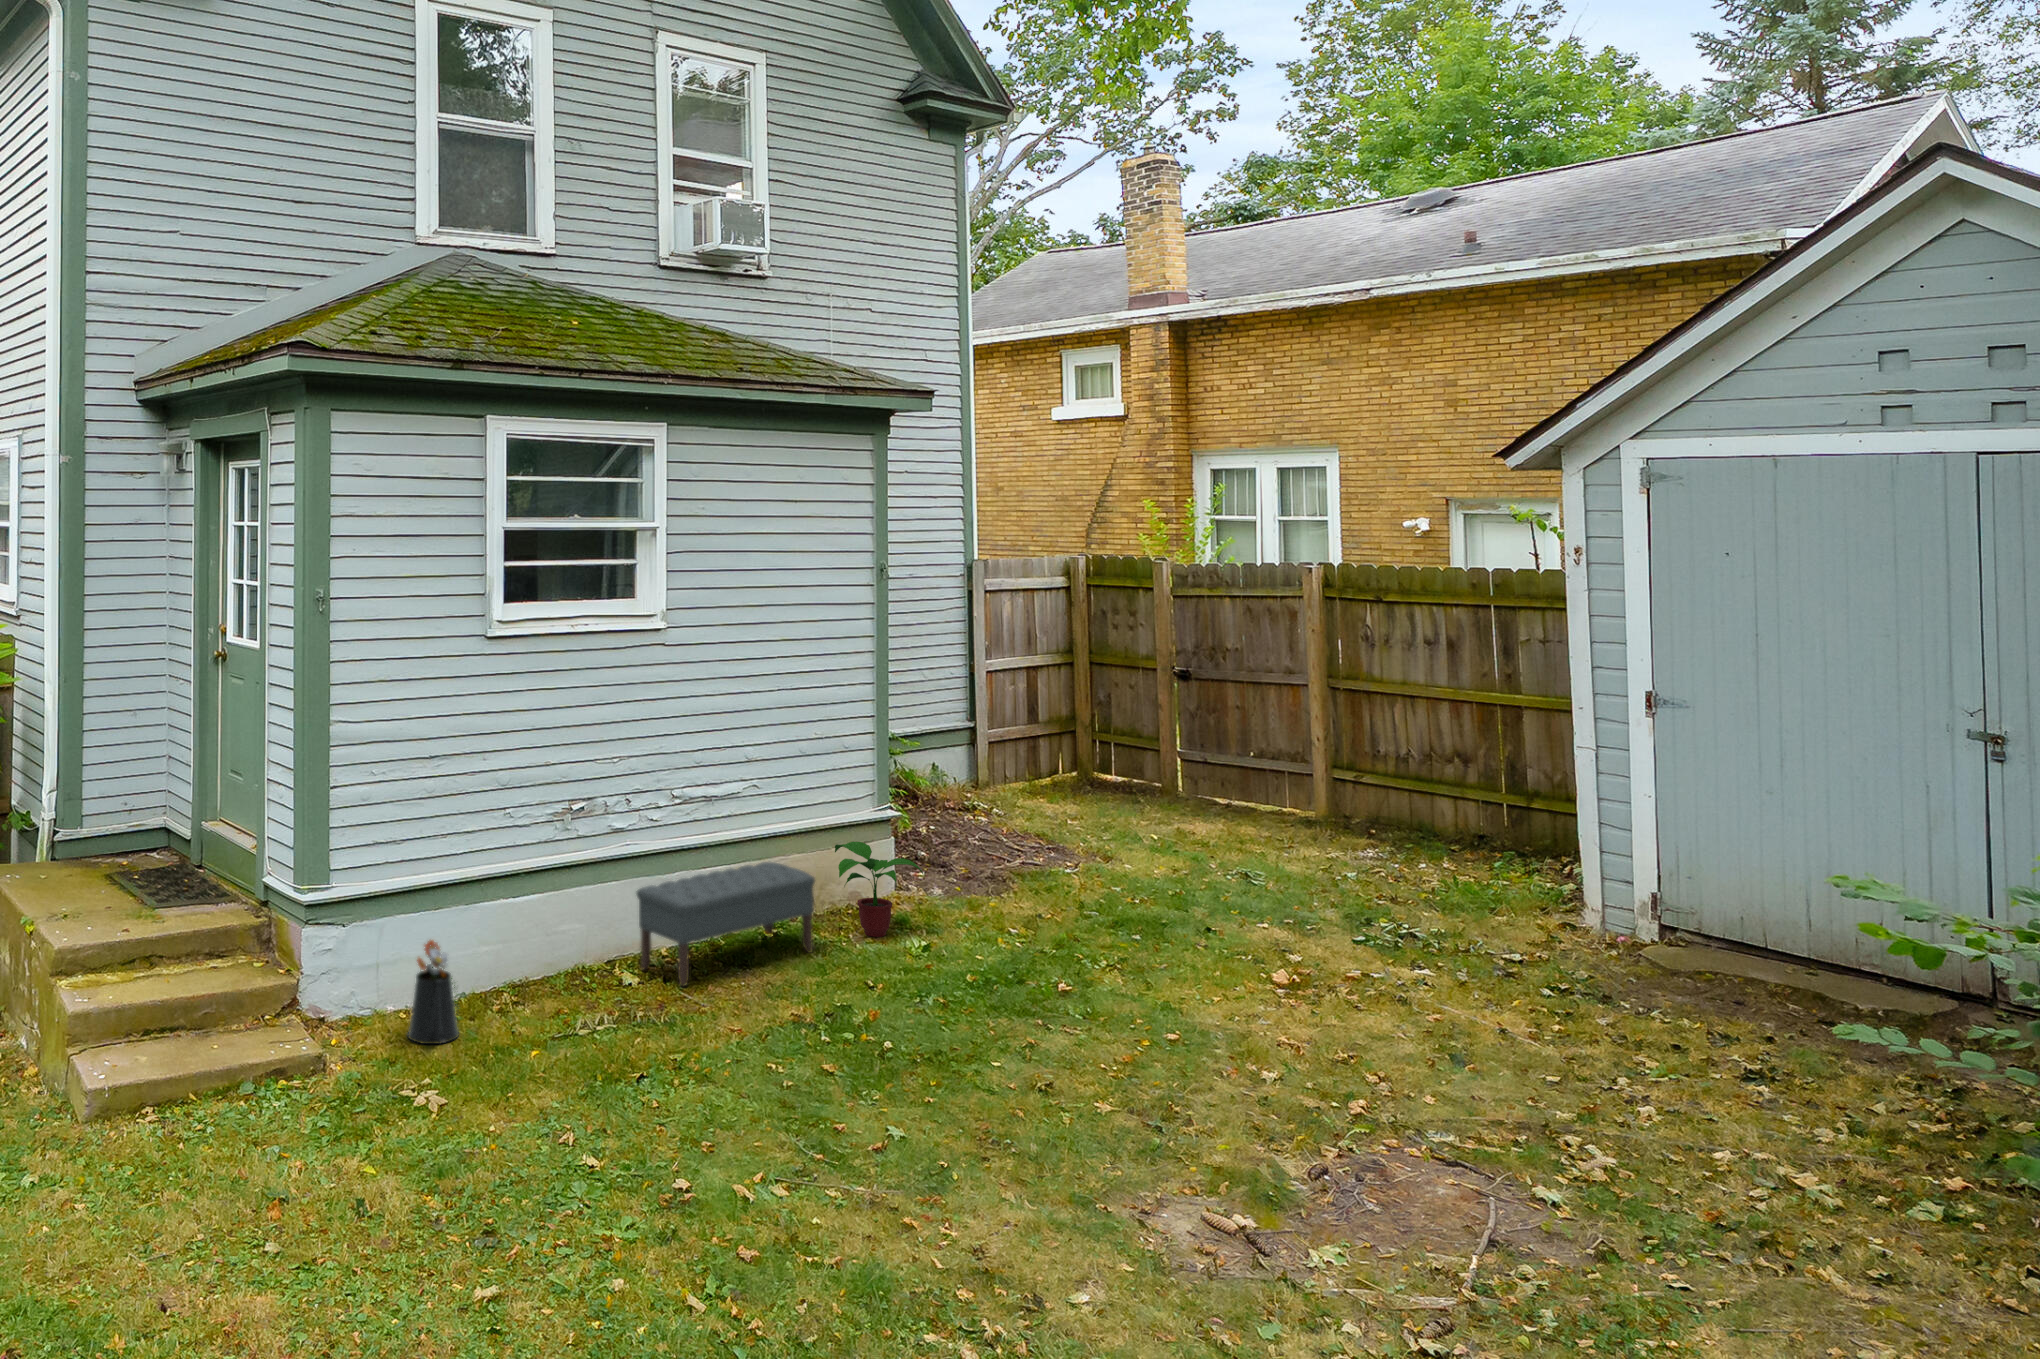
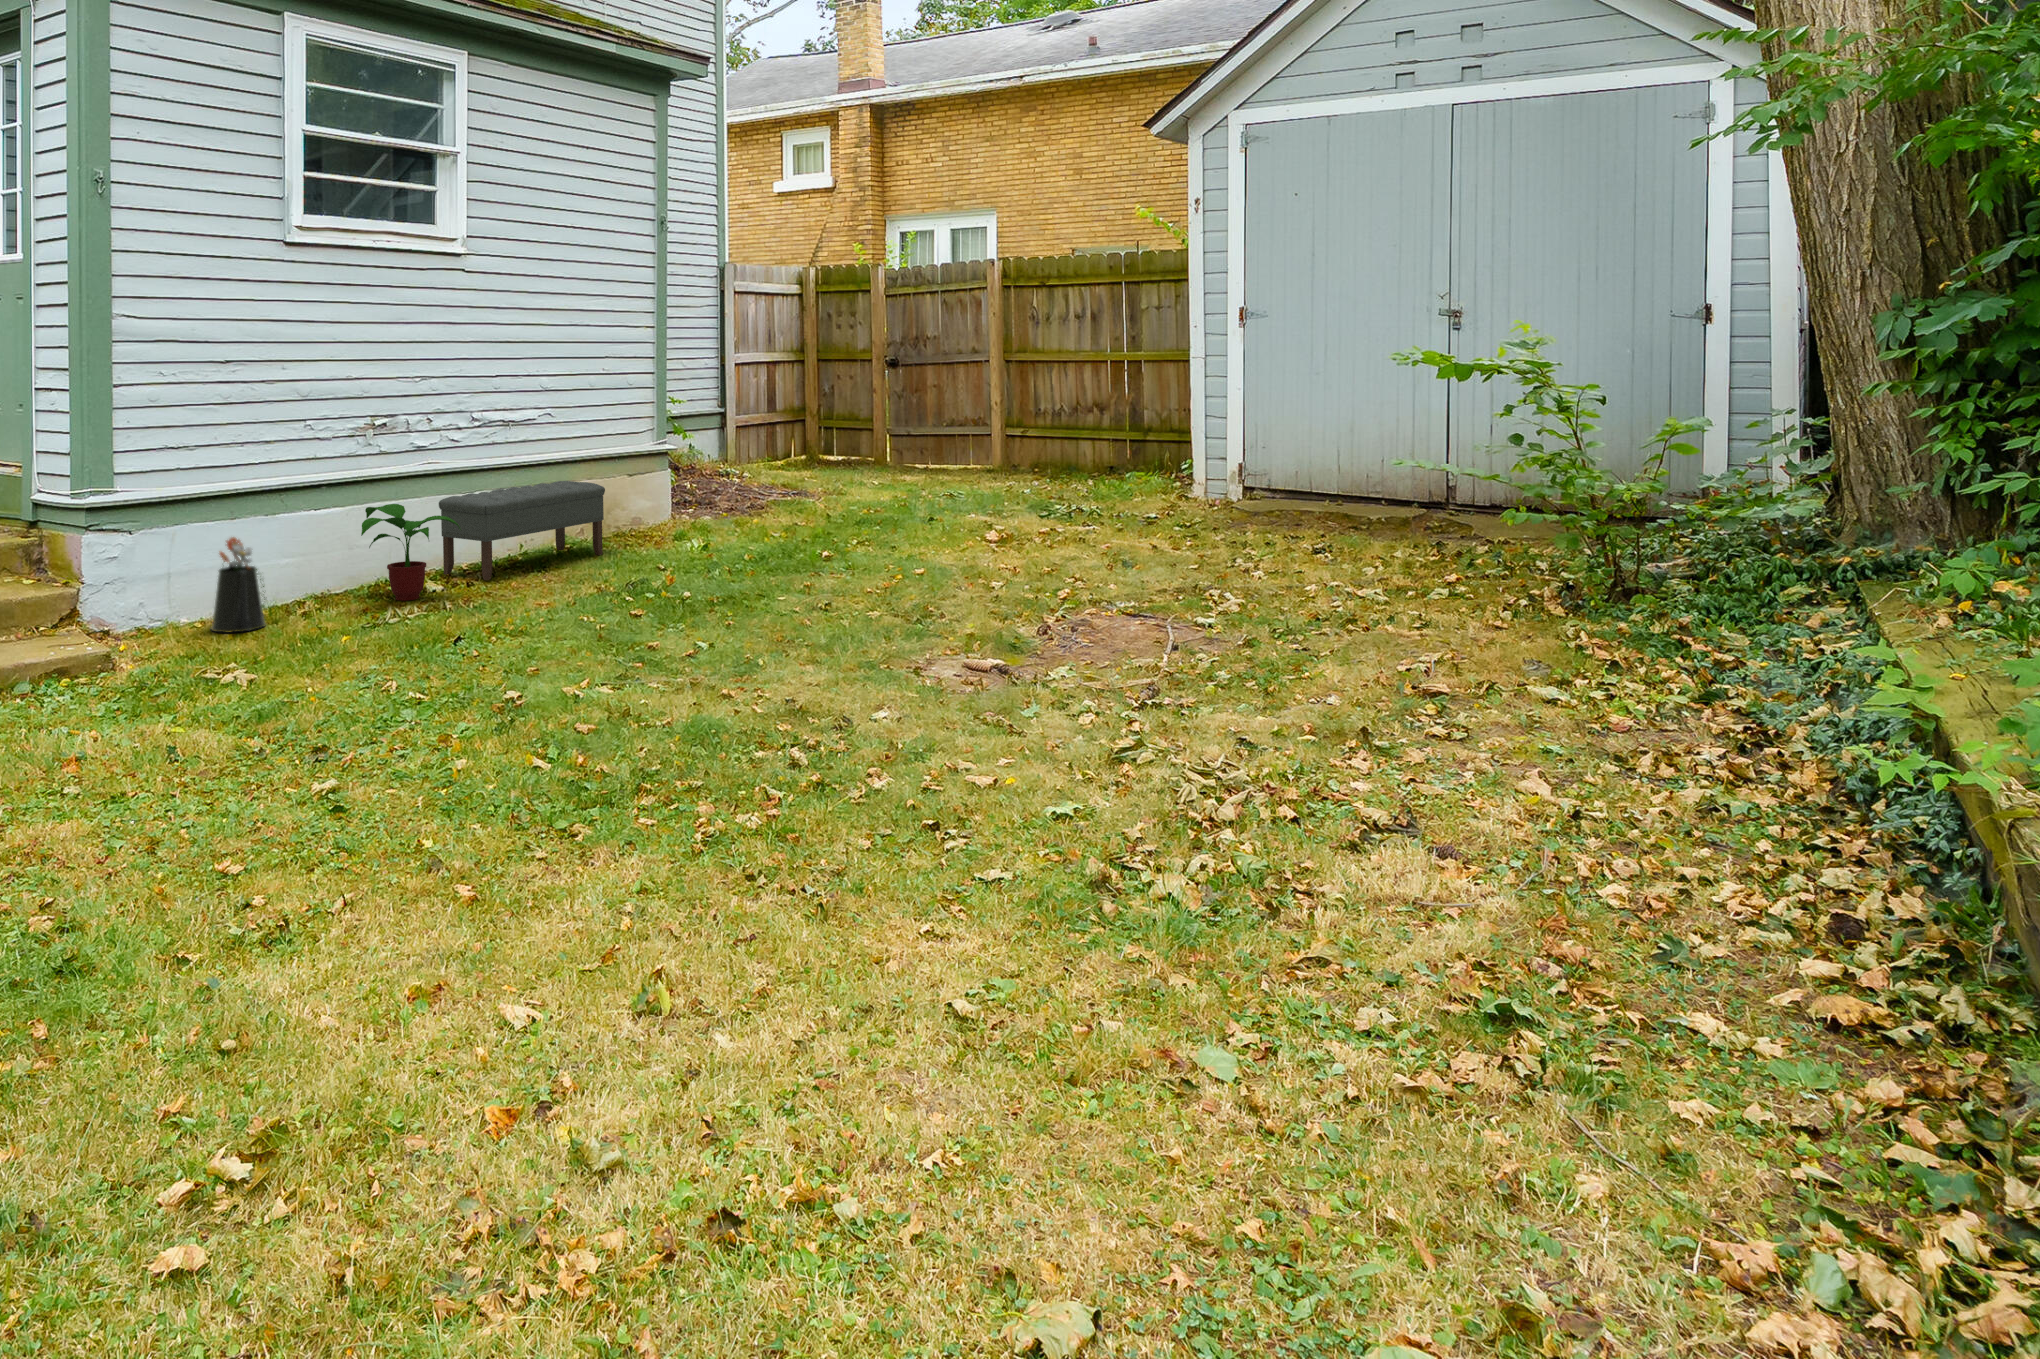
potted plant: present [835,842,923,937] -> present [361,504,461,601]

